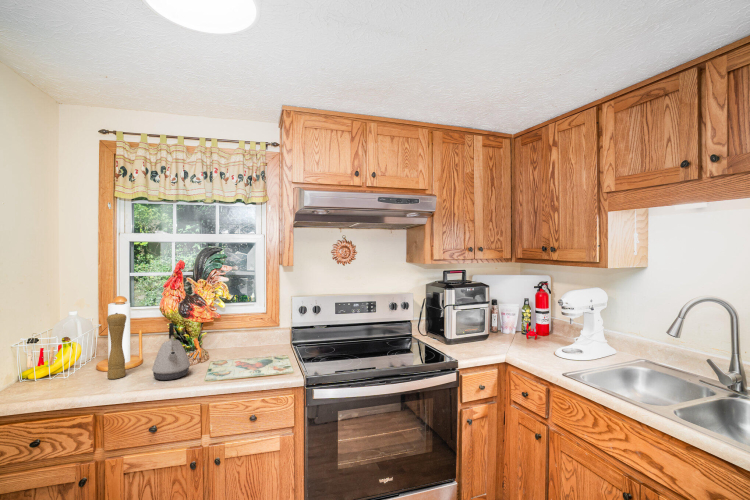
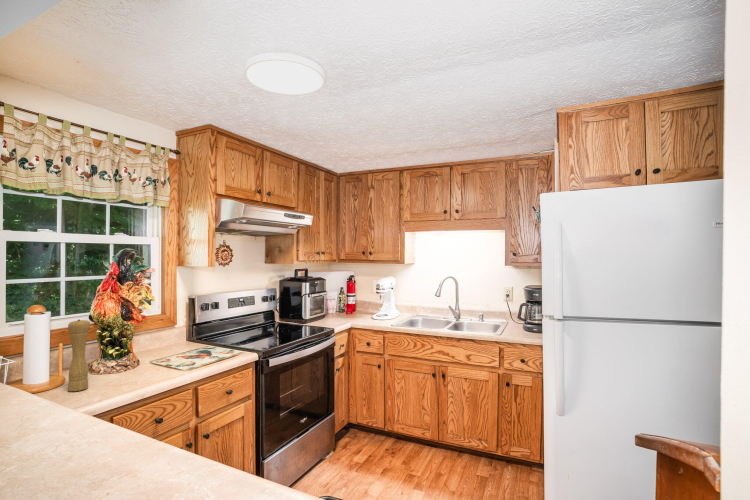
kettle: present [152,323,190,380] -> none [122,324,162,380]

